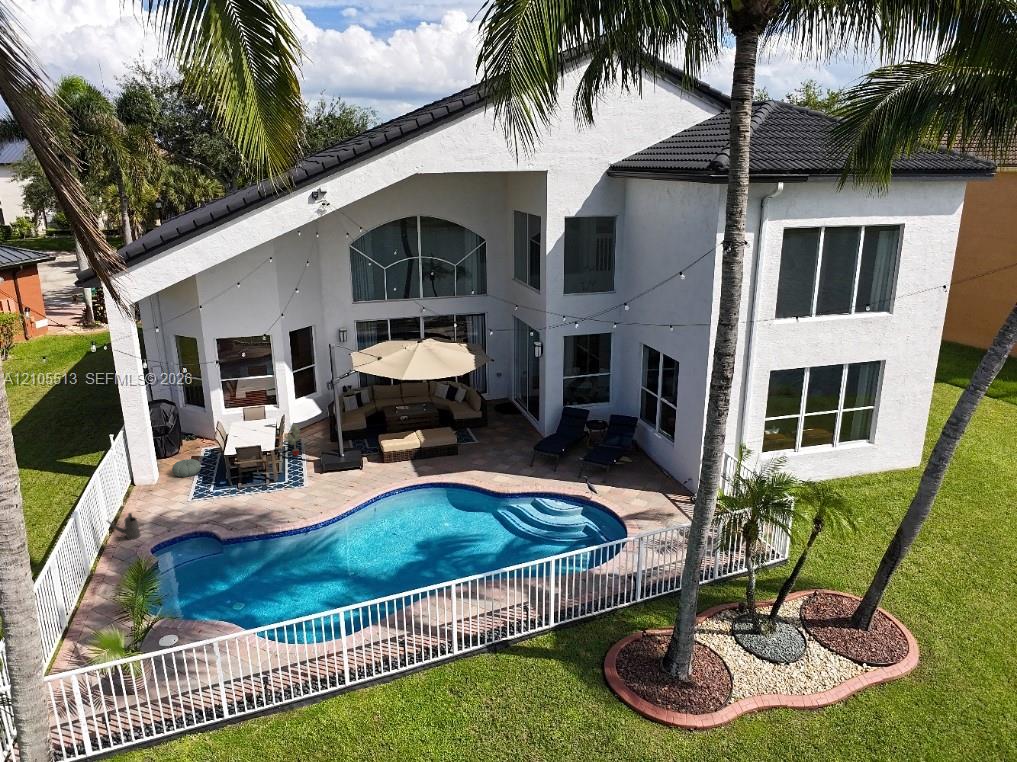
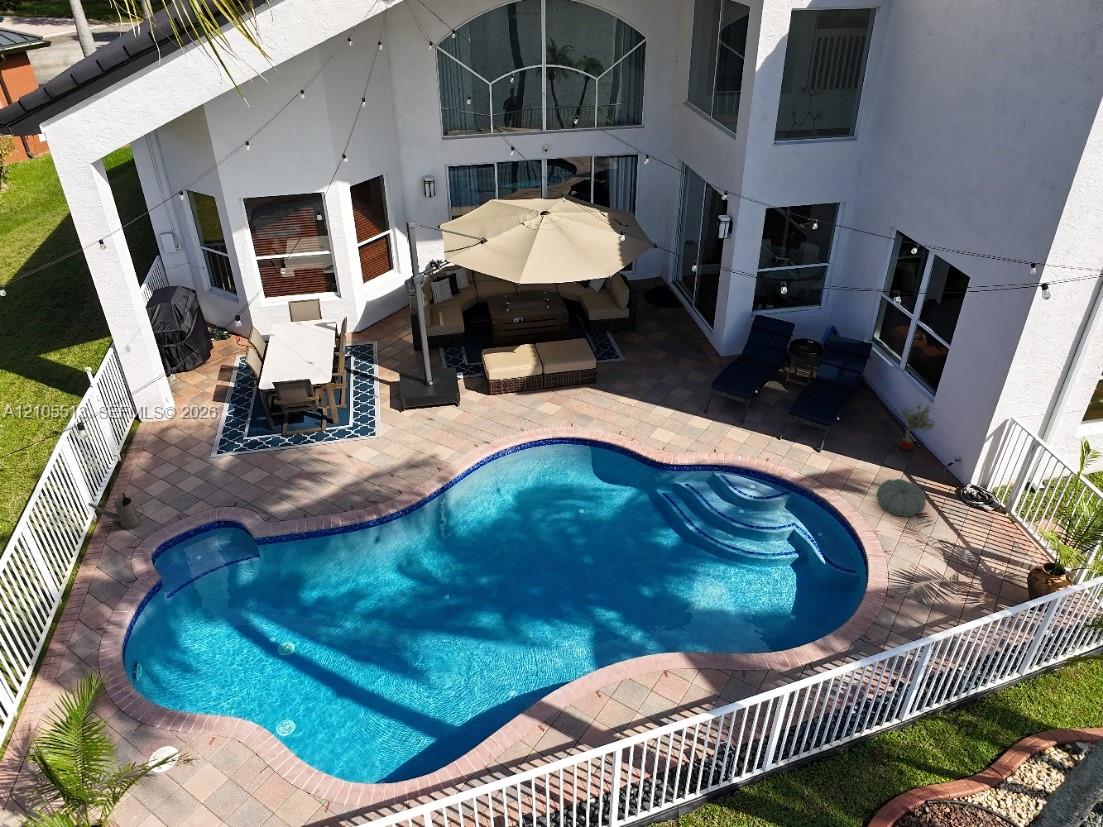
potted tree: present [284,424,300,456] -> present [900,405,934,450]
pouf: present [172,459,201,477] -> present [877,479,926,516]

